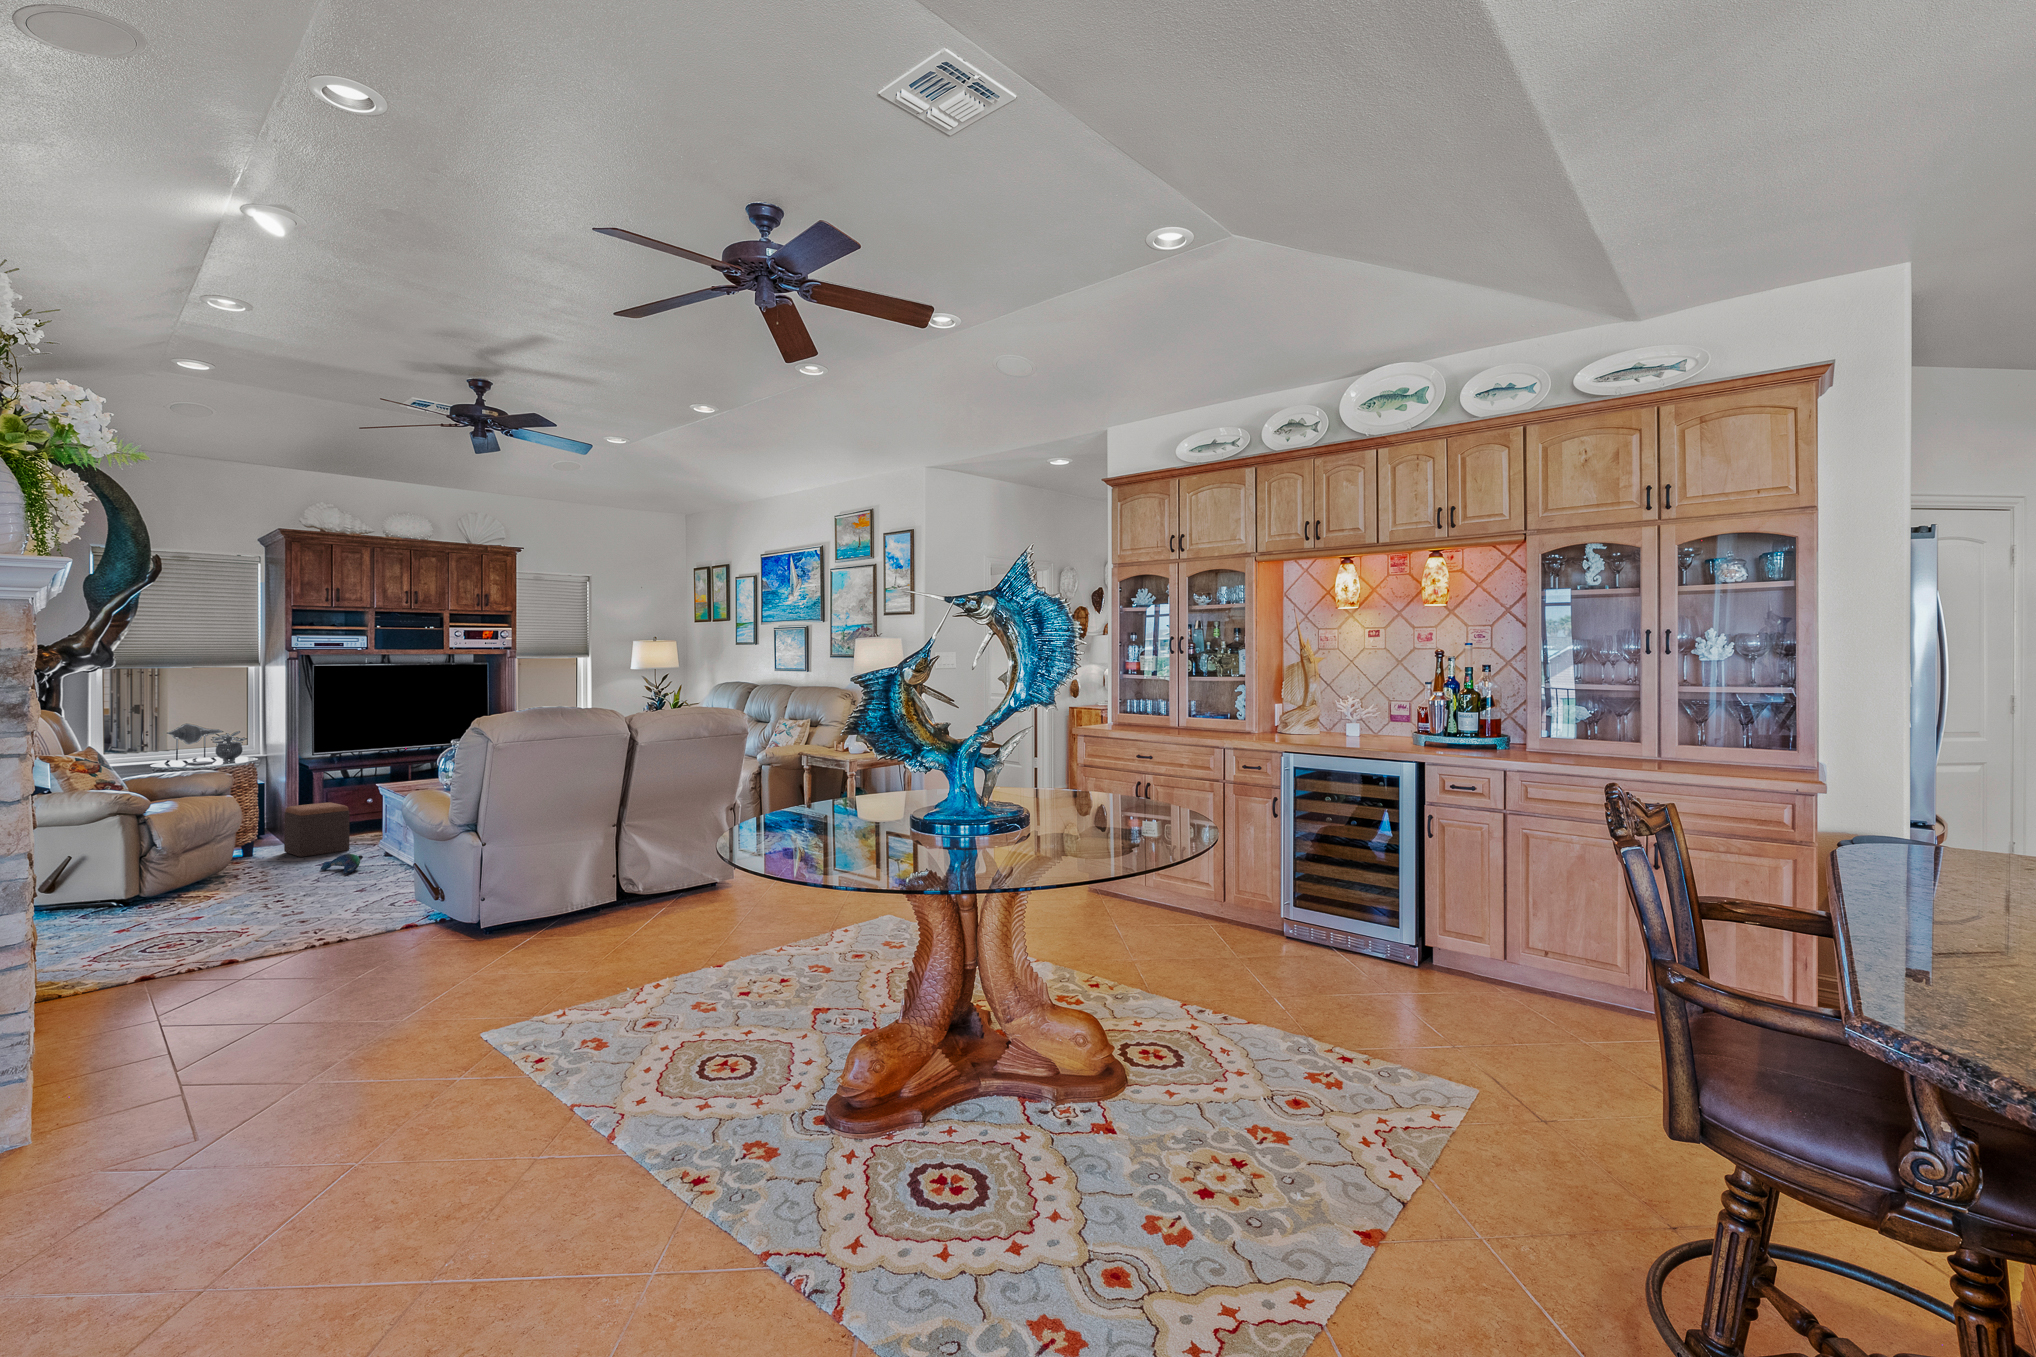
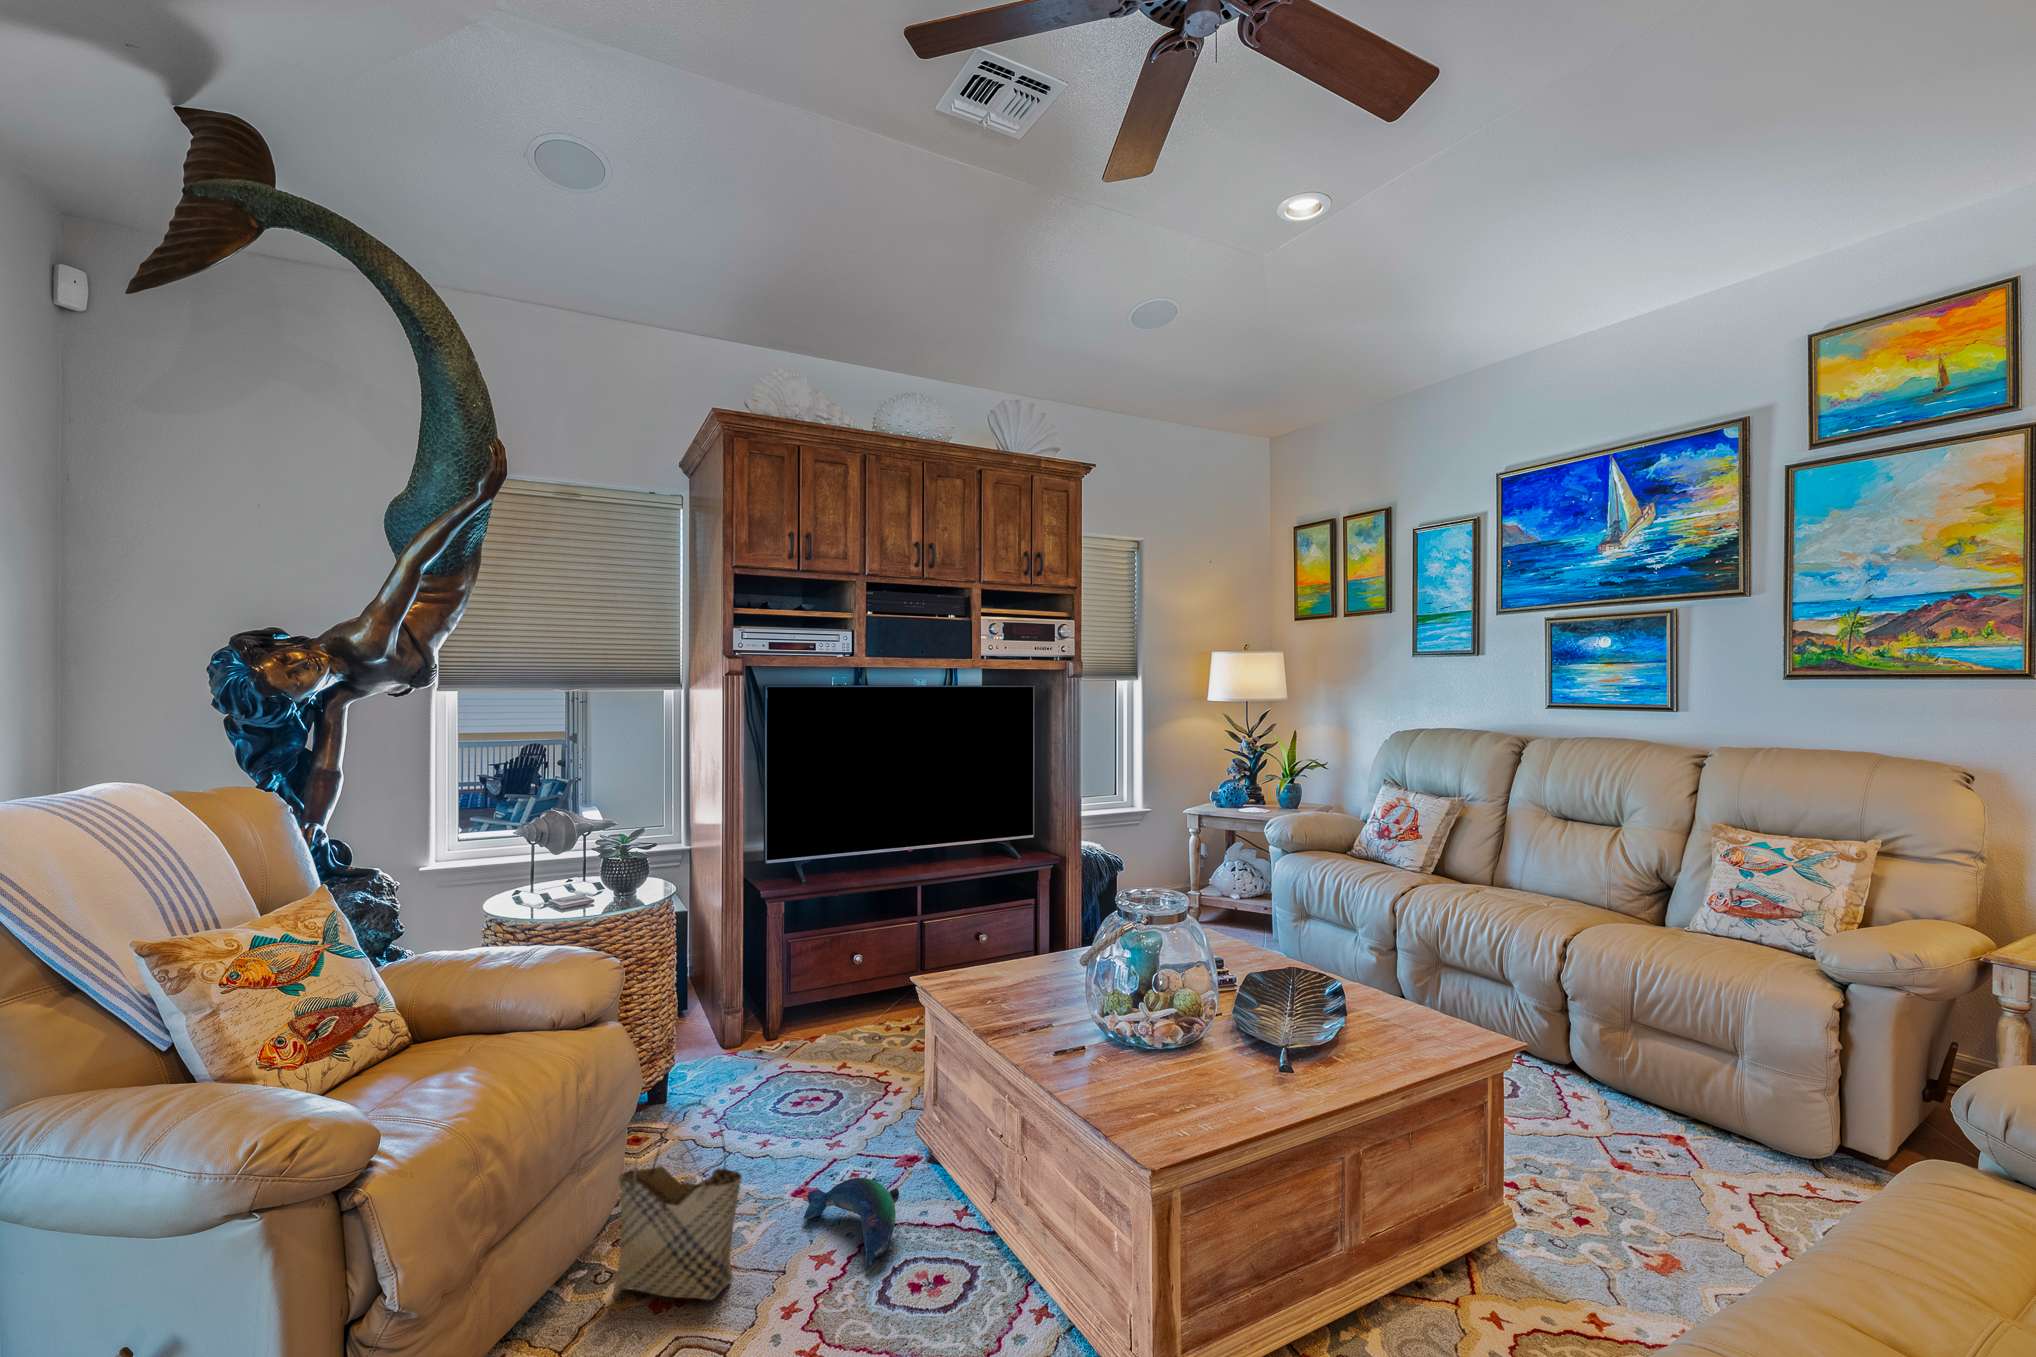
footstool: present [284,802,350,857] -> none [718,975,839,1120]
woven basket: none [234,821,289,883] -> present [614,1102,742,1300]

